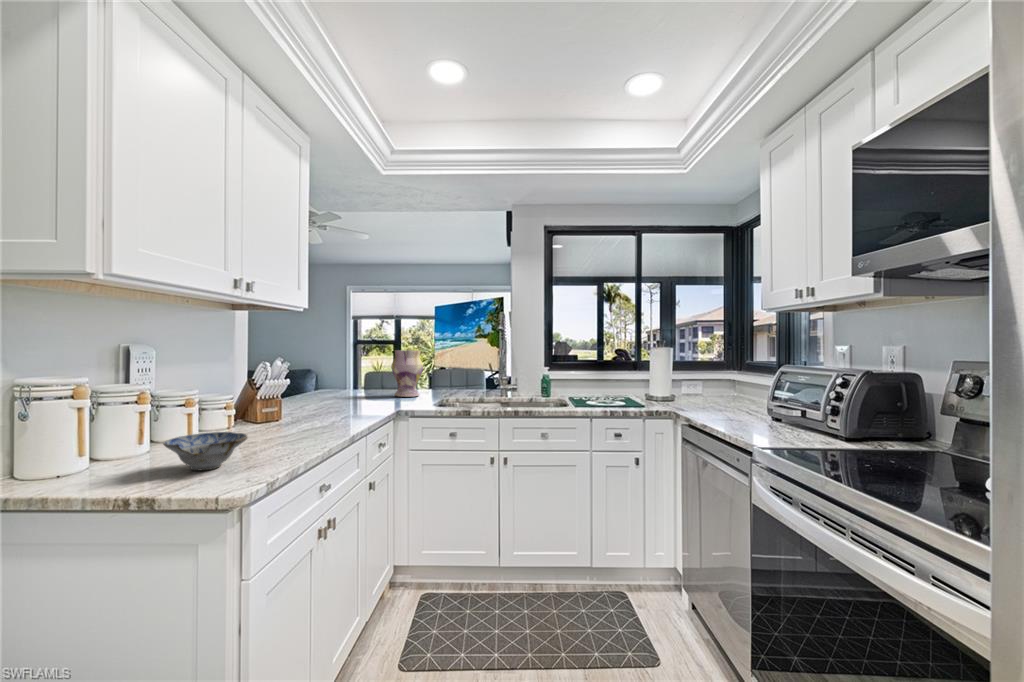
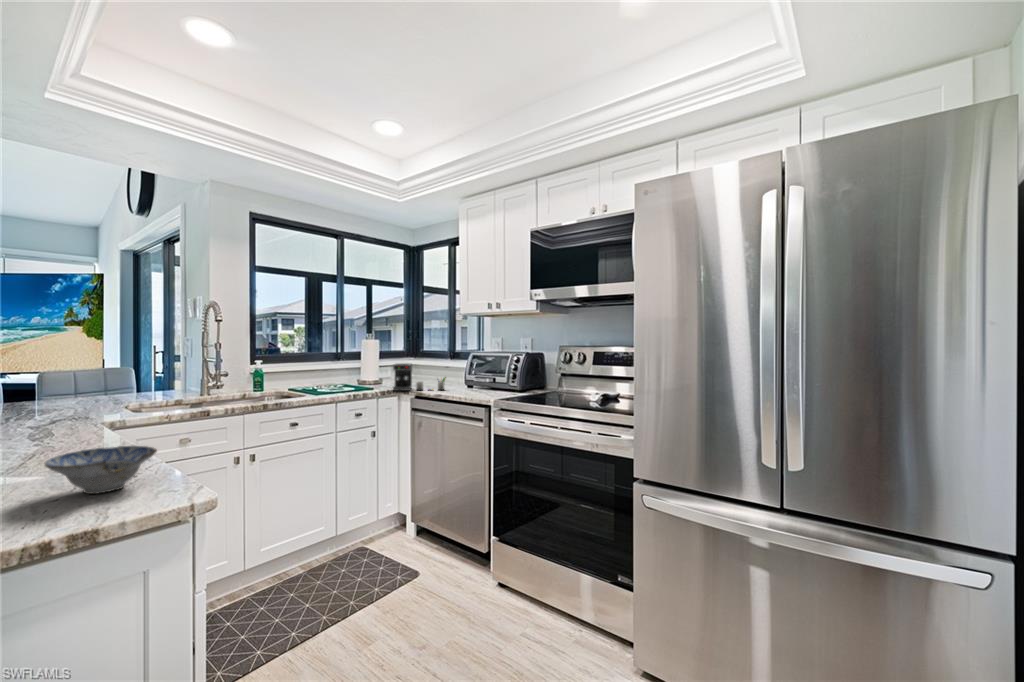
vase: present [391,350,423,397] -> none [37,345,95,408]
coffee maker: none [663,376,736,416] -> present [393,363,446,391]

